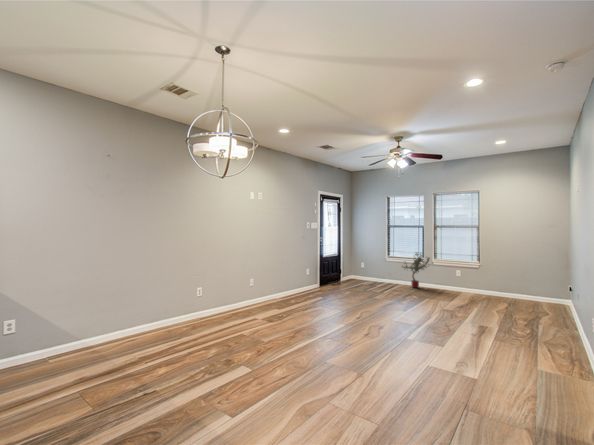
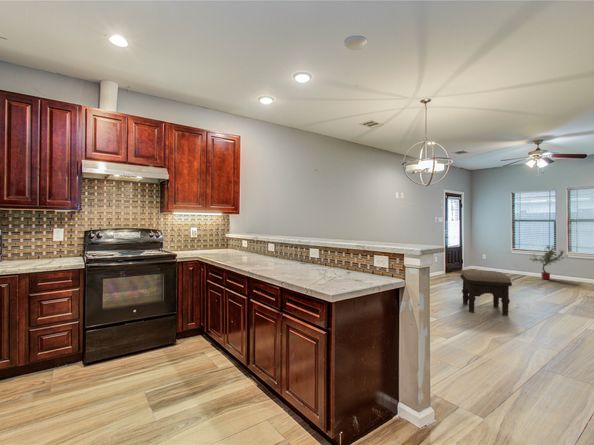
ottoman: none [310,286,360,342] -> present [460,270,512,316]

